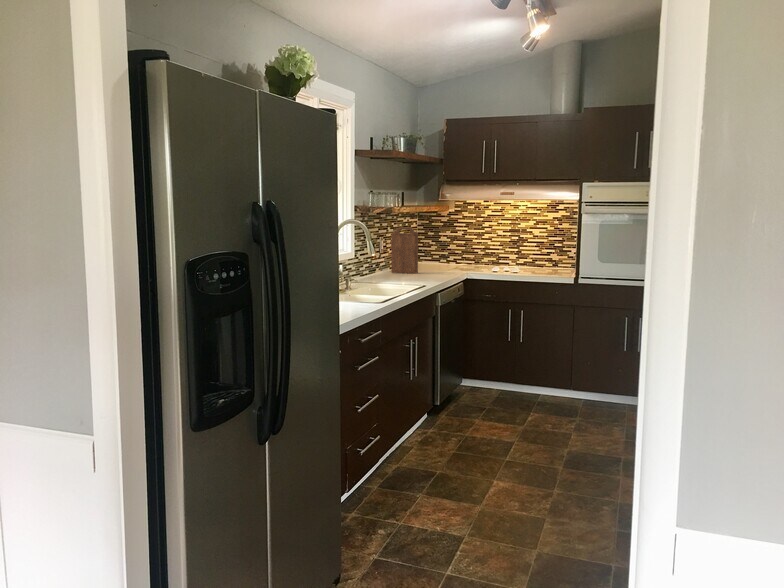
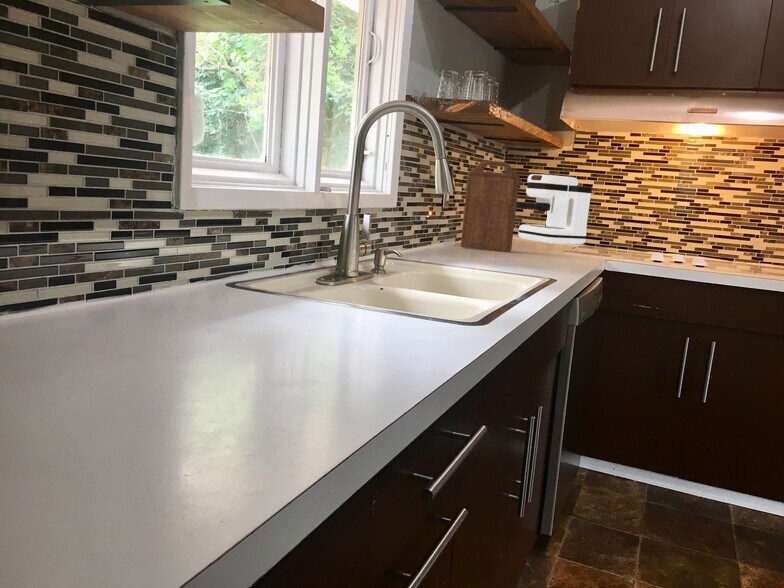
coffee maker: none [425,226,467,266] -> present [516,174,592,245]

